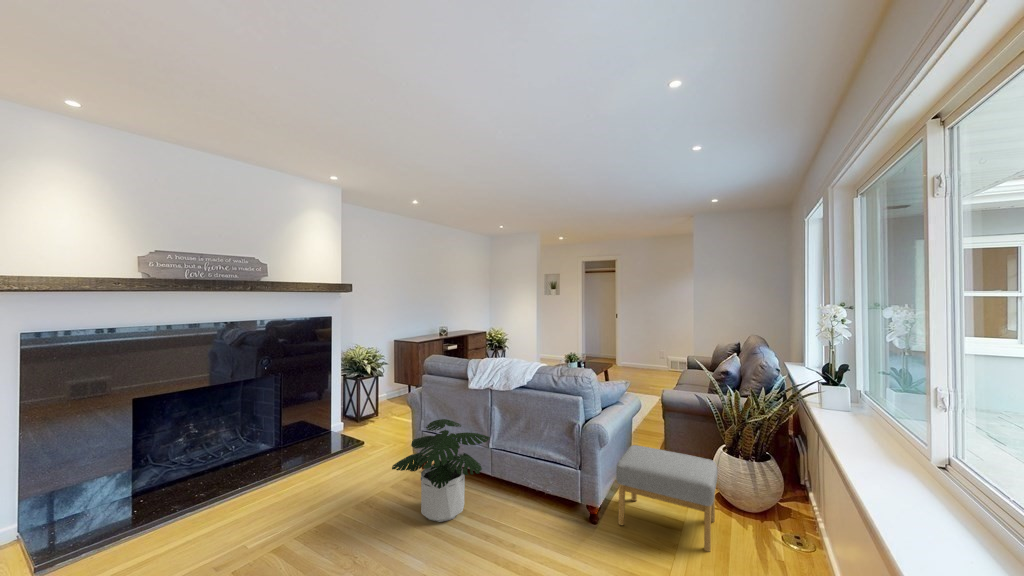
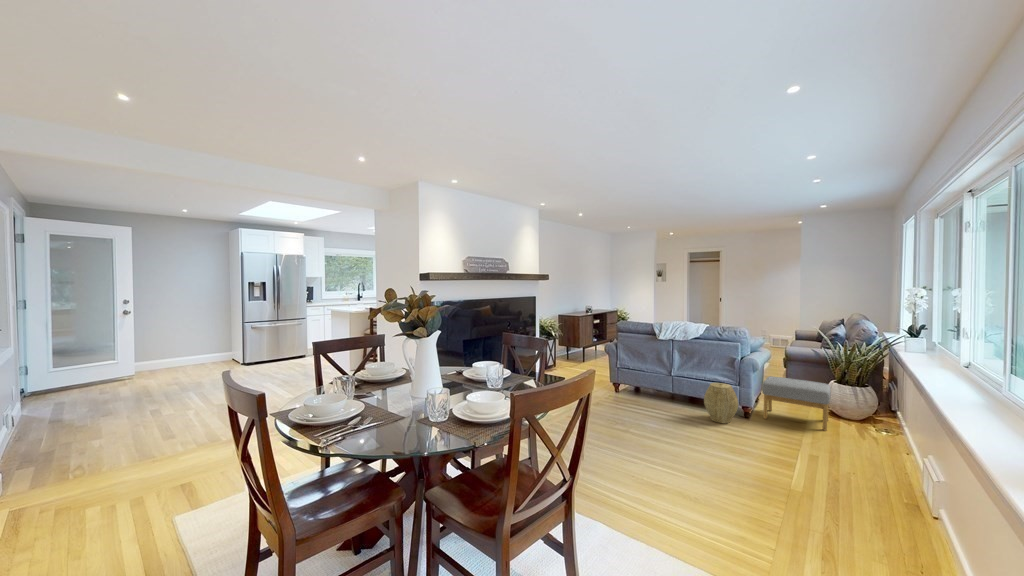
potted plant: present [392,419,490,522] -> none [622,357,679,412]
woven basket: none [522,467,574,545] -> present [704,383,738,423]

